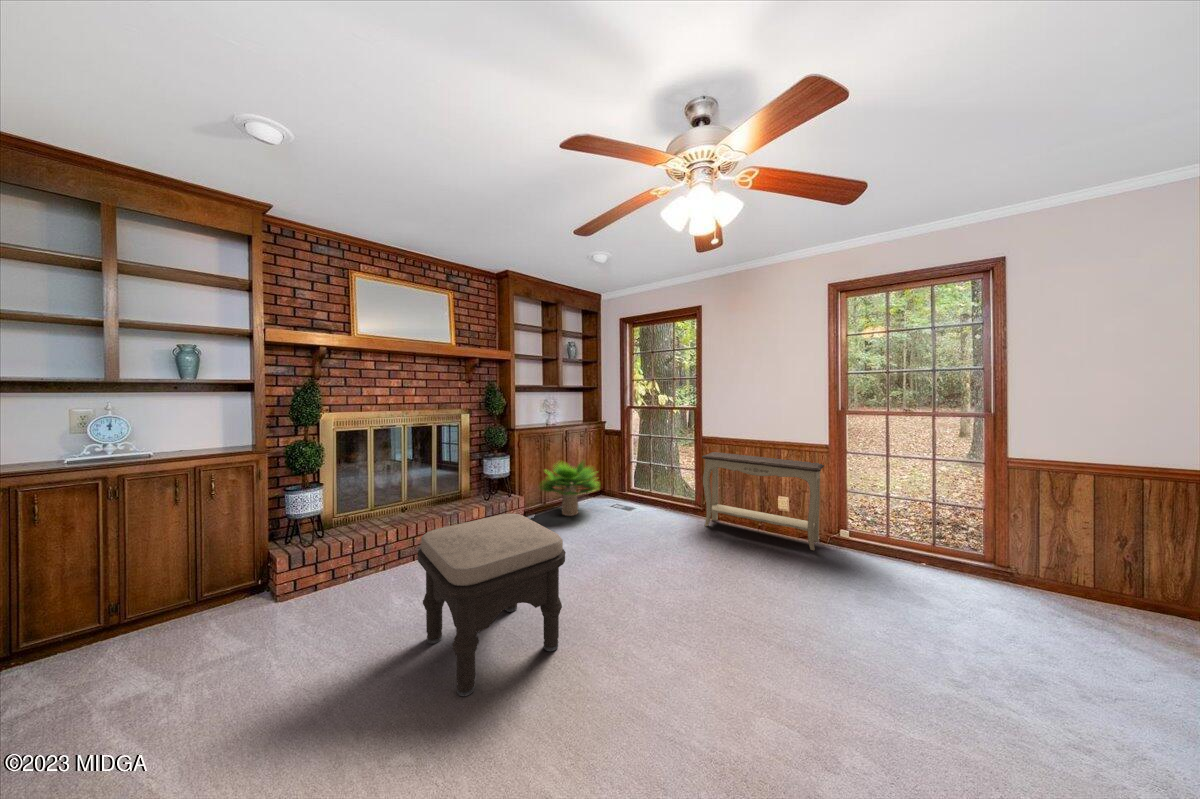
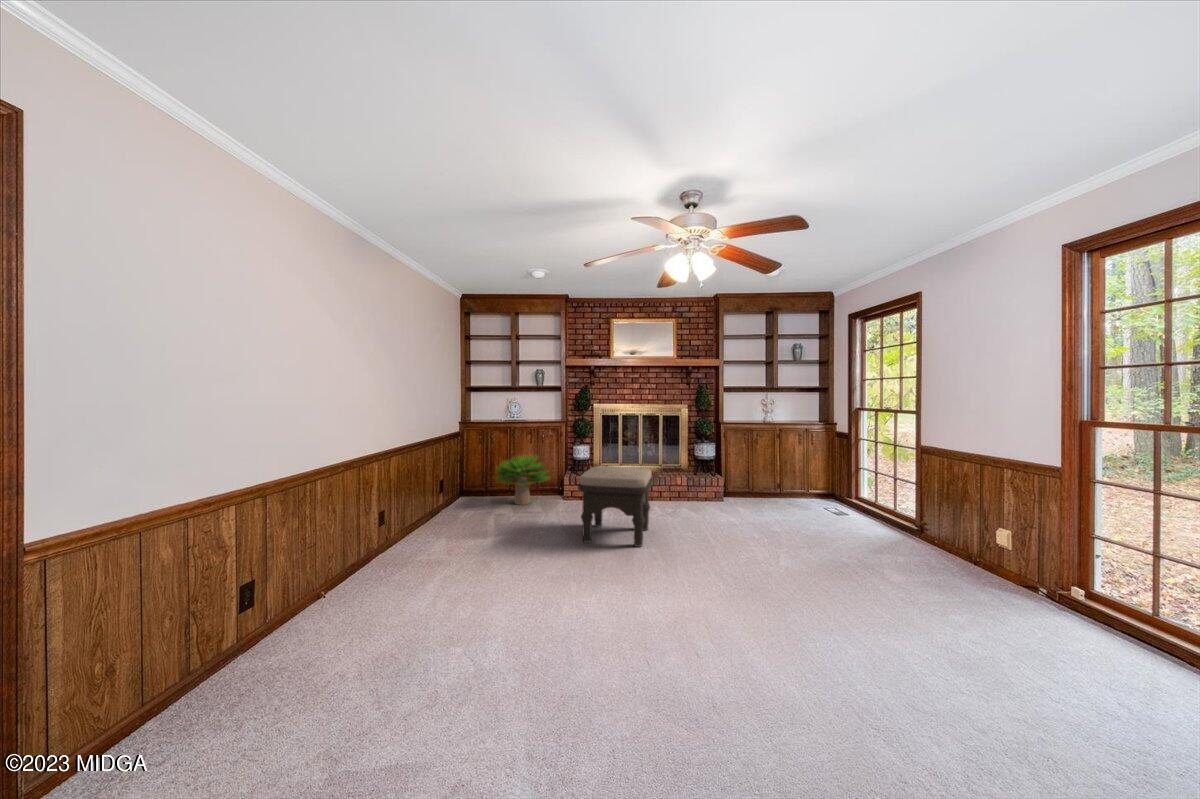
console table: present [702,452,824,551] -> none [890,462,1042,595]
potted plant: present [541,462,599,516] -> present [495,456,548,505]

